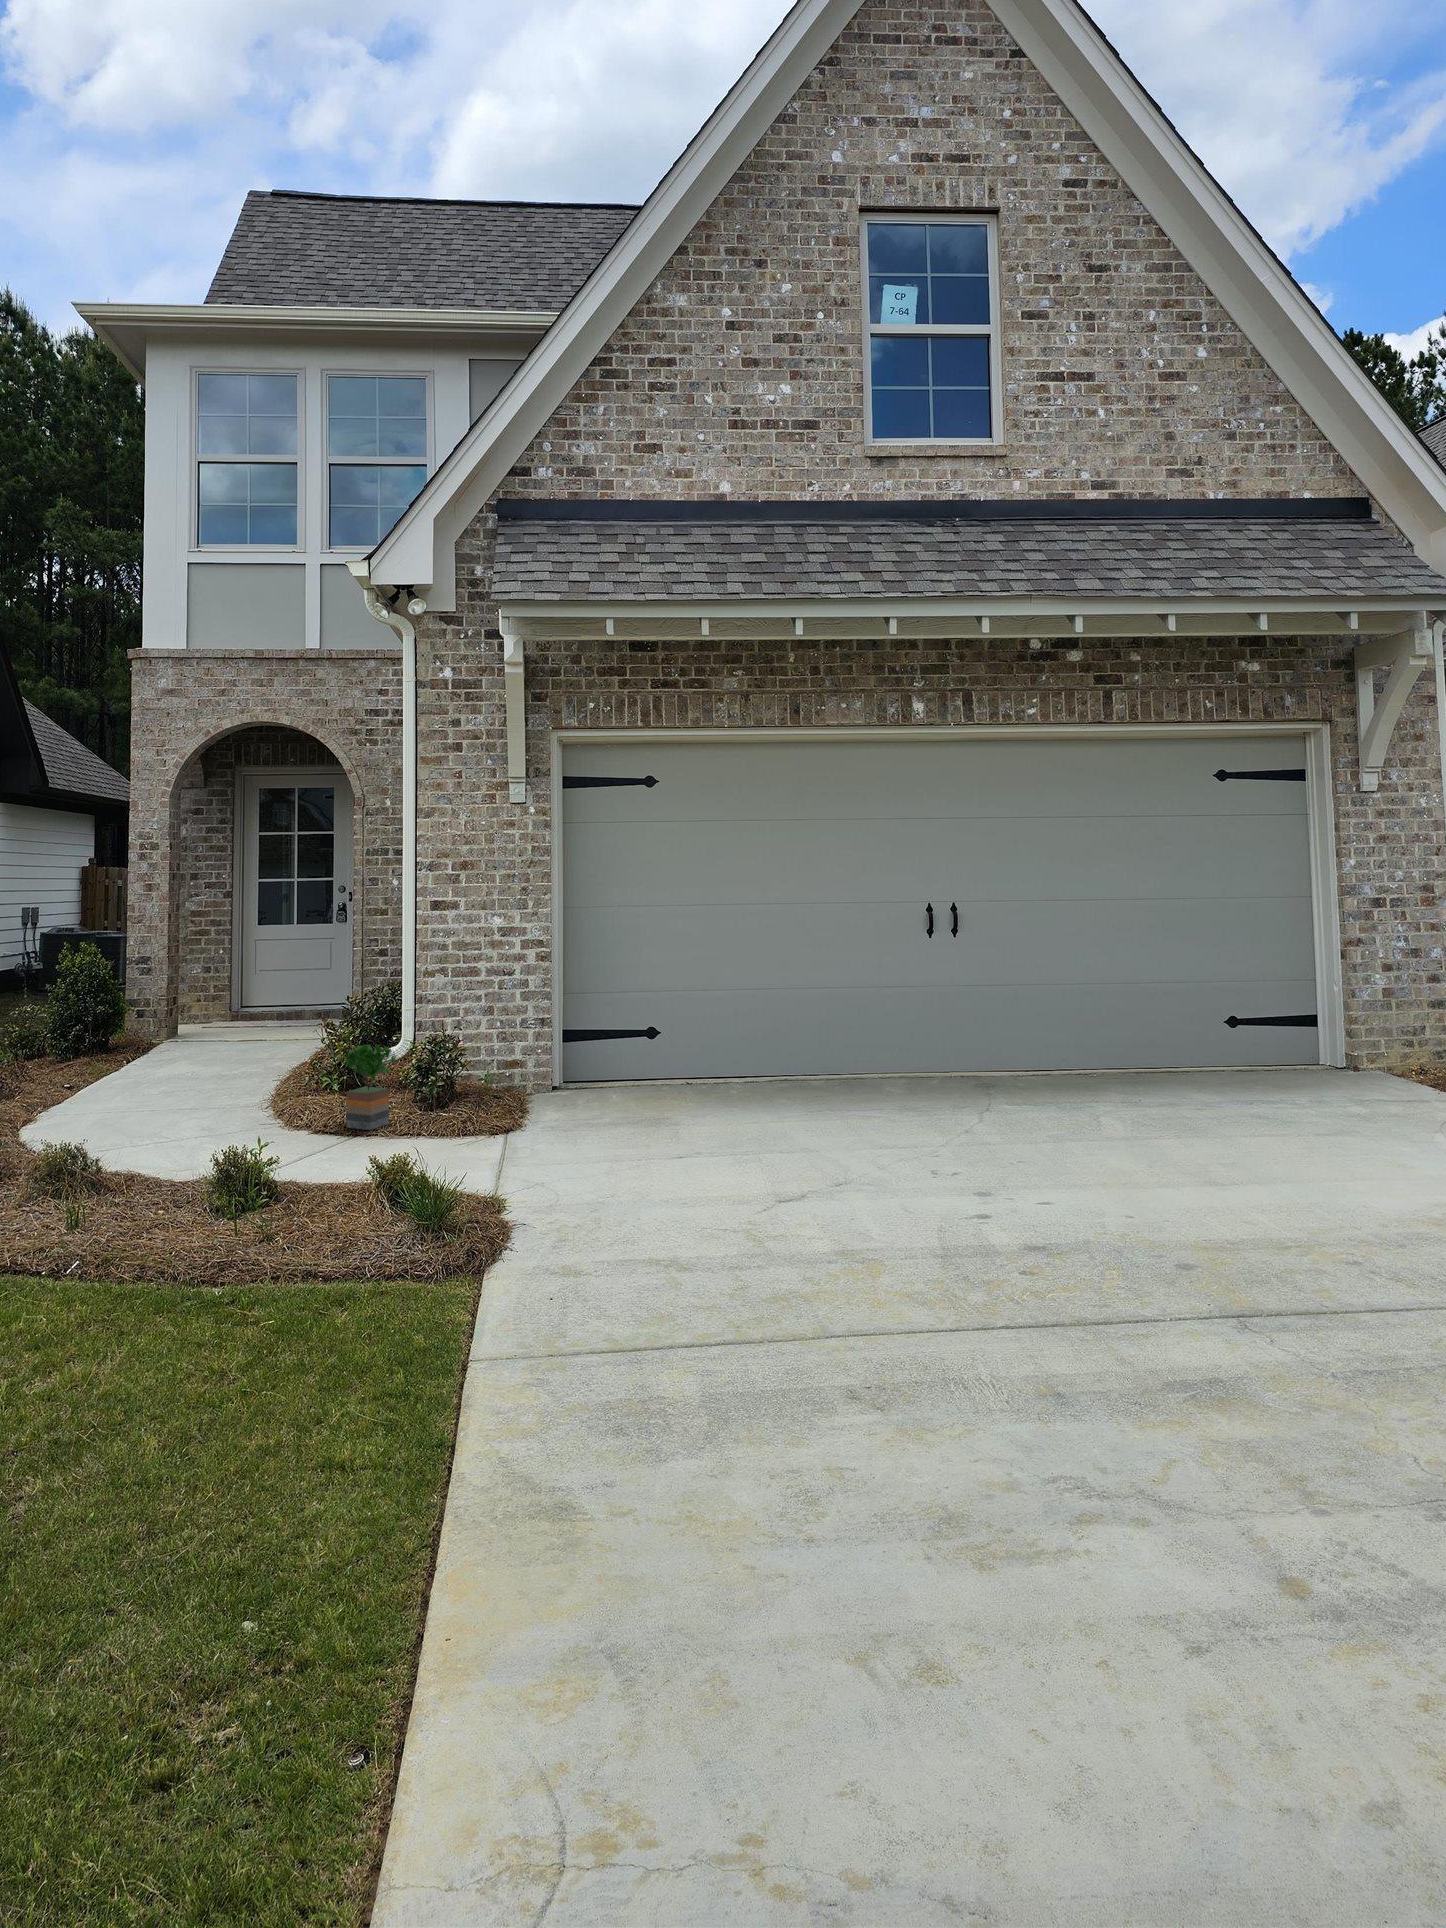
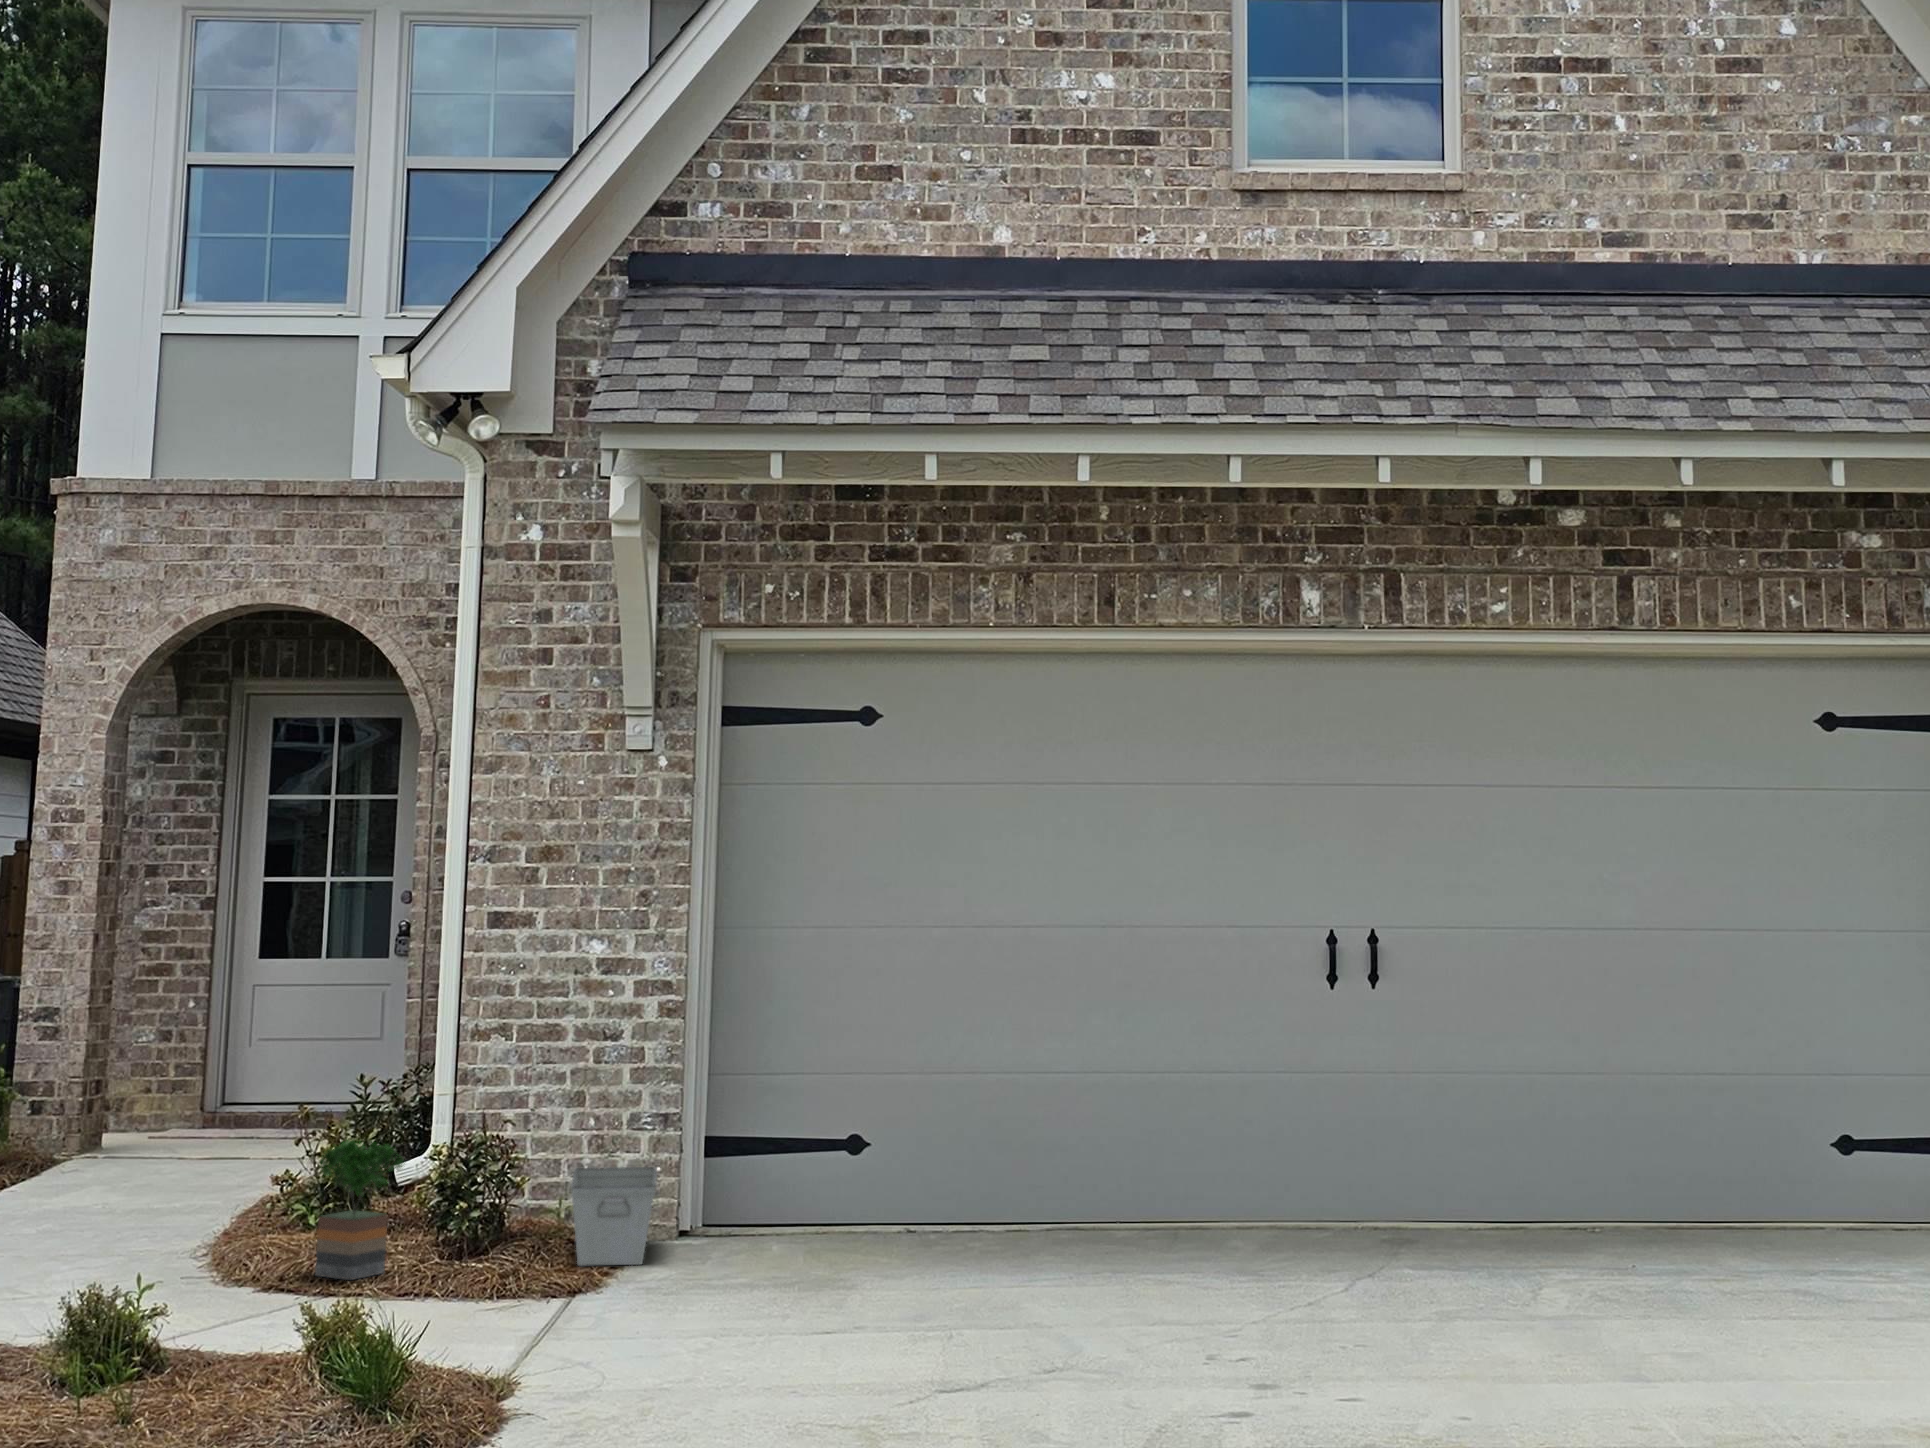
storage bin: none [492,1051,549,1114] -> present [571,1167,657,1266]

